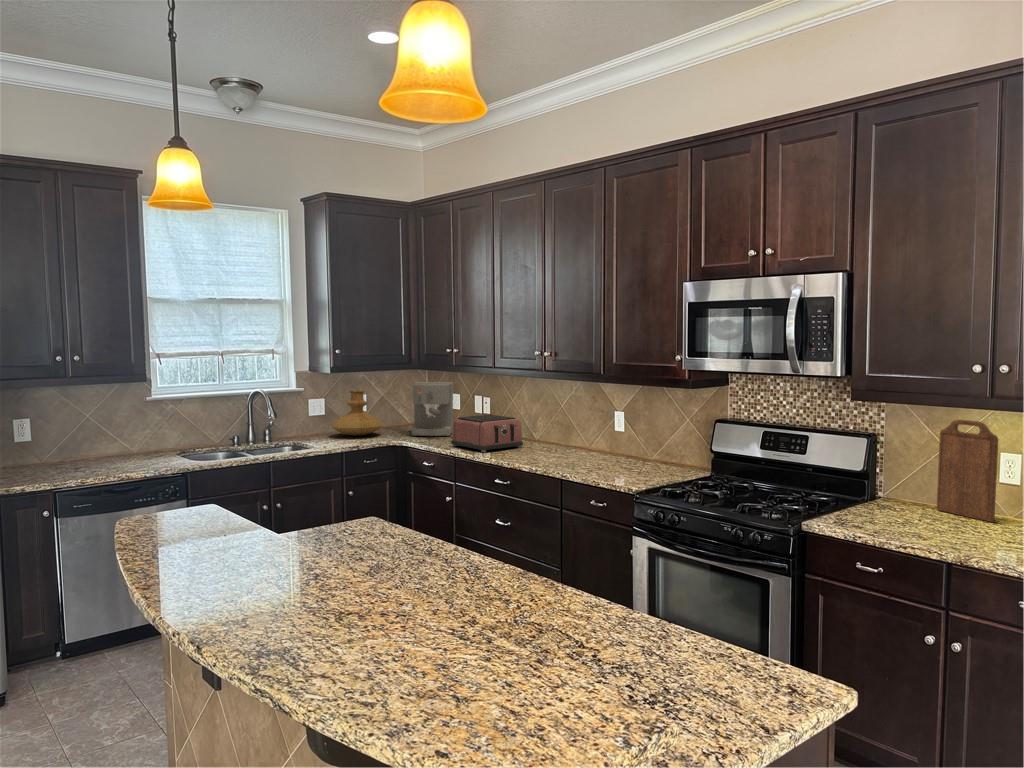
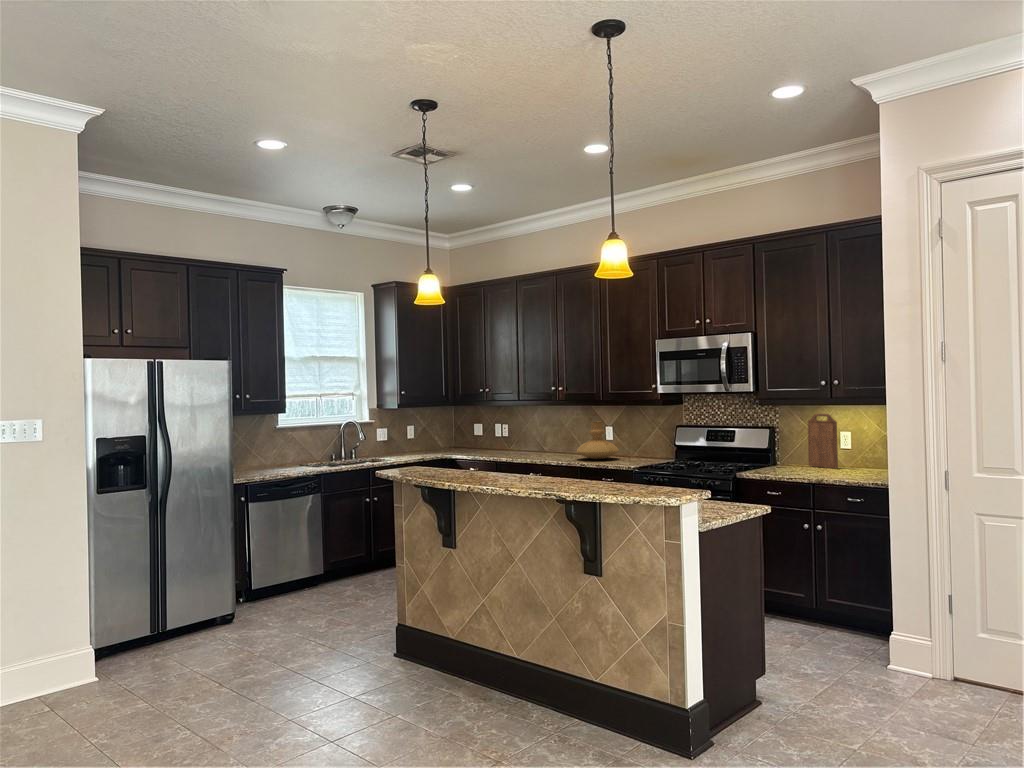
coffee maker: present [412,382,453,436] -> none [453,414,482,453]
vase: present [331,391,383,436] -> present [577,422,619,459]
toaster: present [451,415,523,452] -> none [491,434,542,458]

